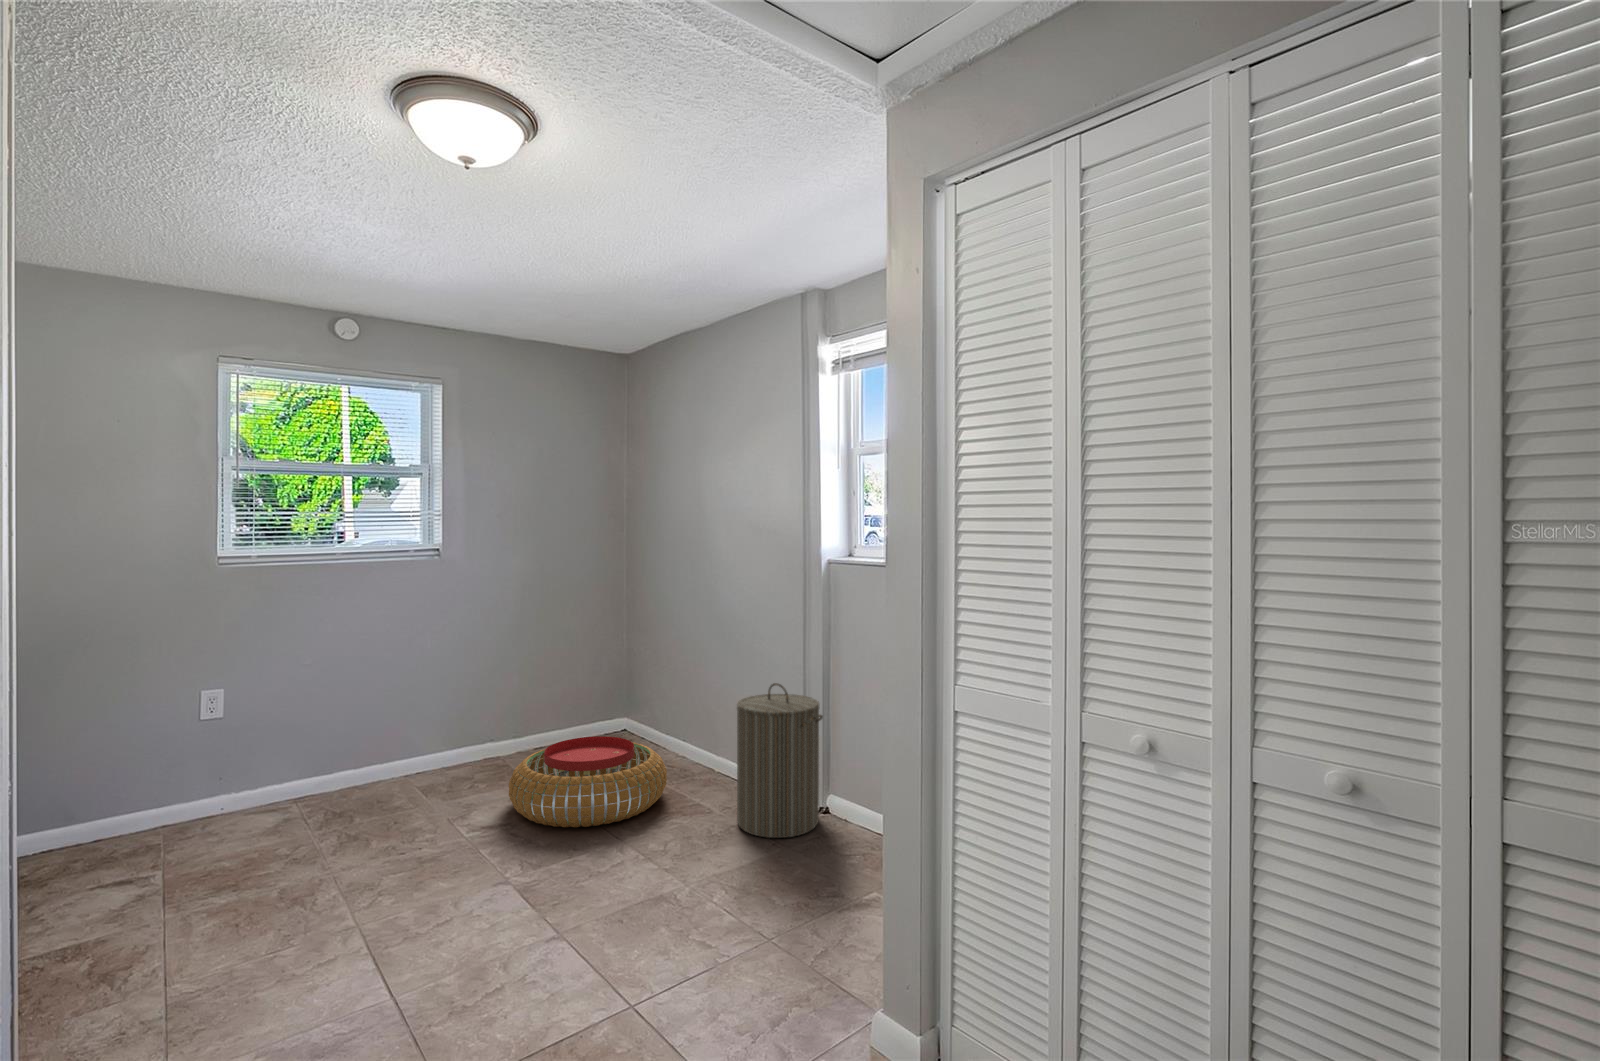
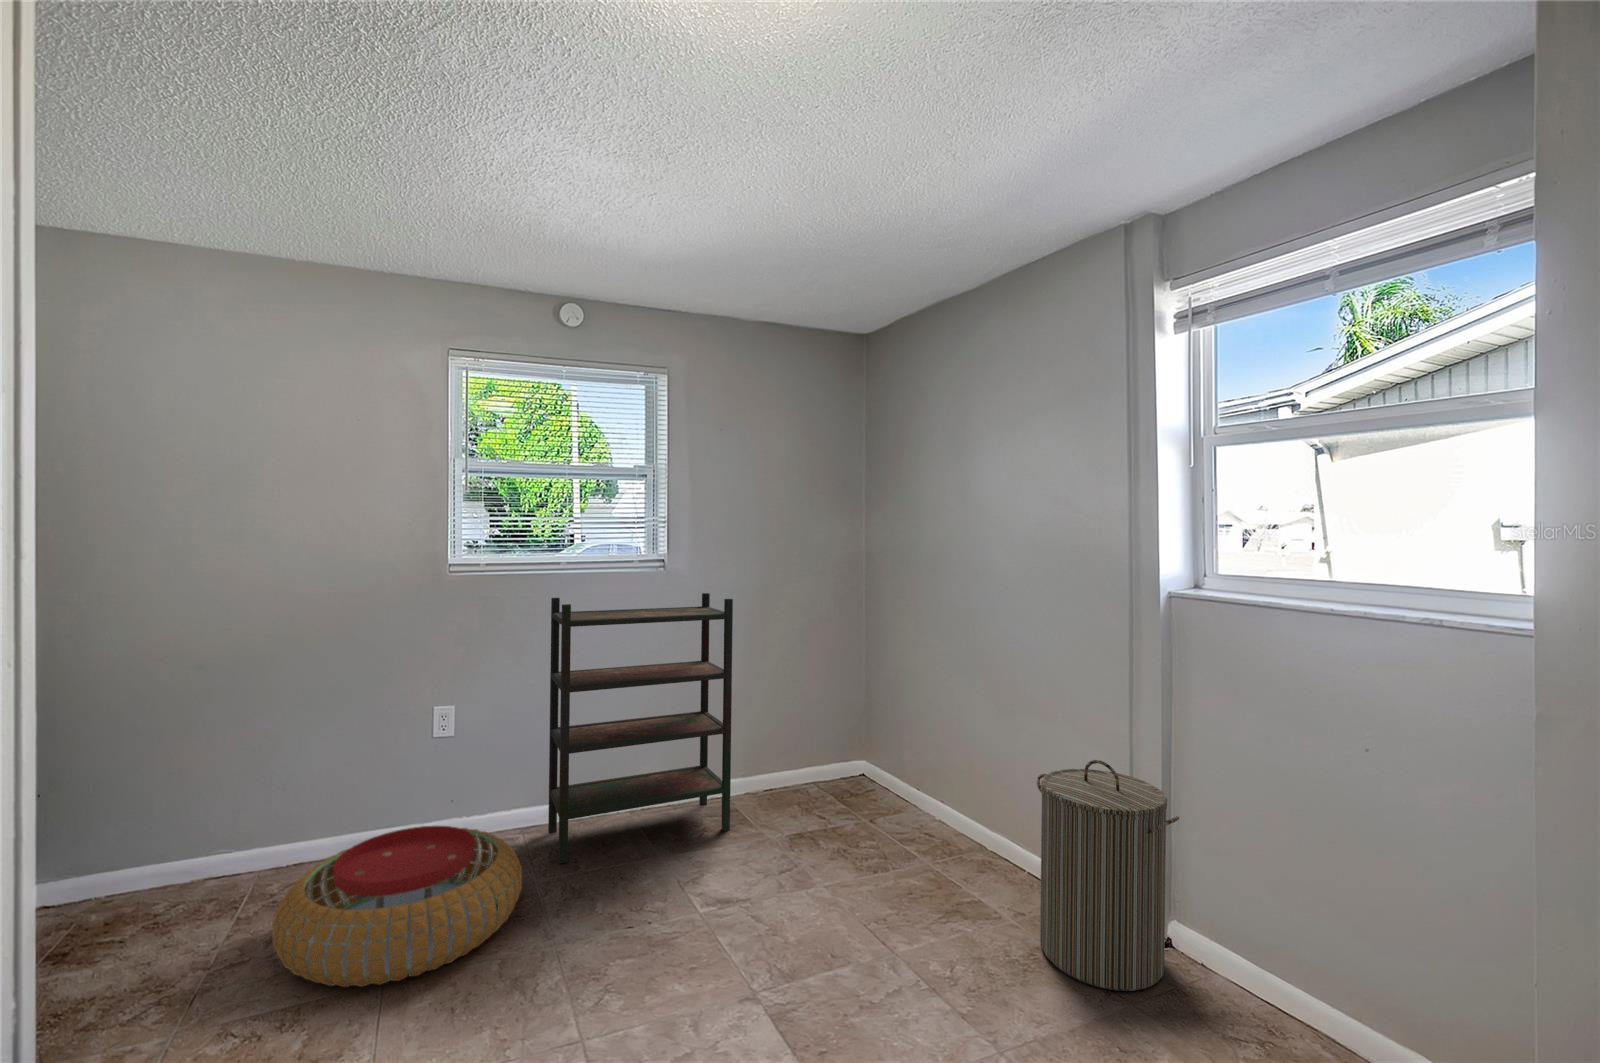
bookshelf: none [328,577,502,813] -> present [548,593,733,863]
pouf: present [509,736,667,827] -> present [272,826,522,987]

